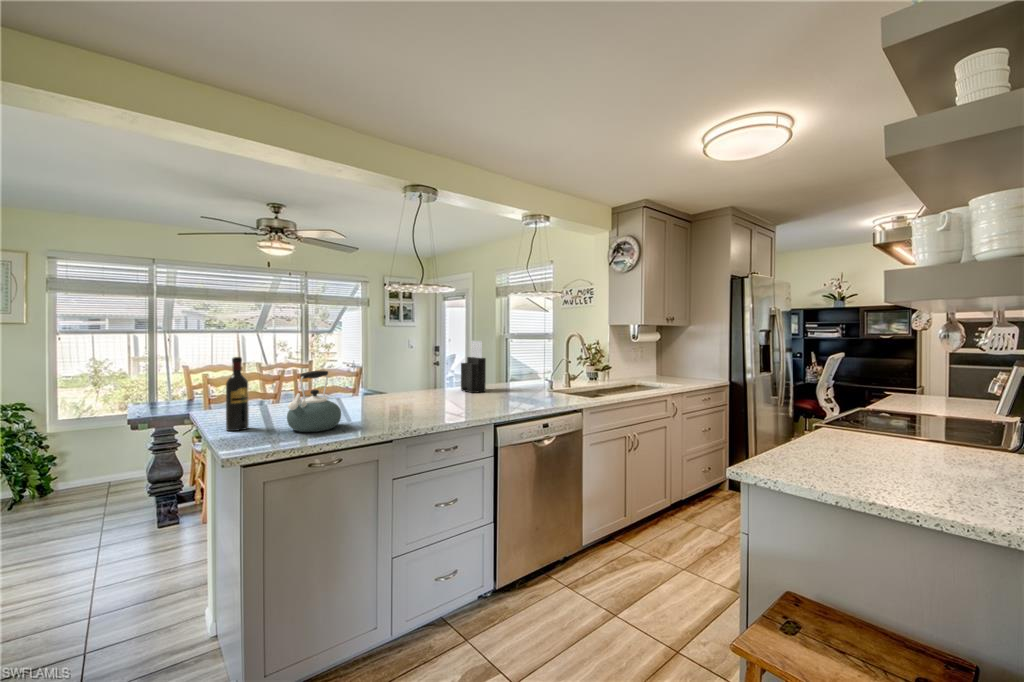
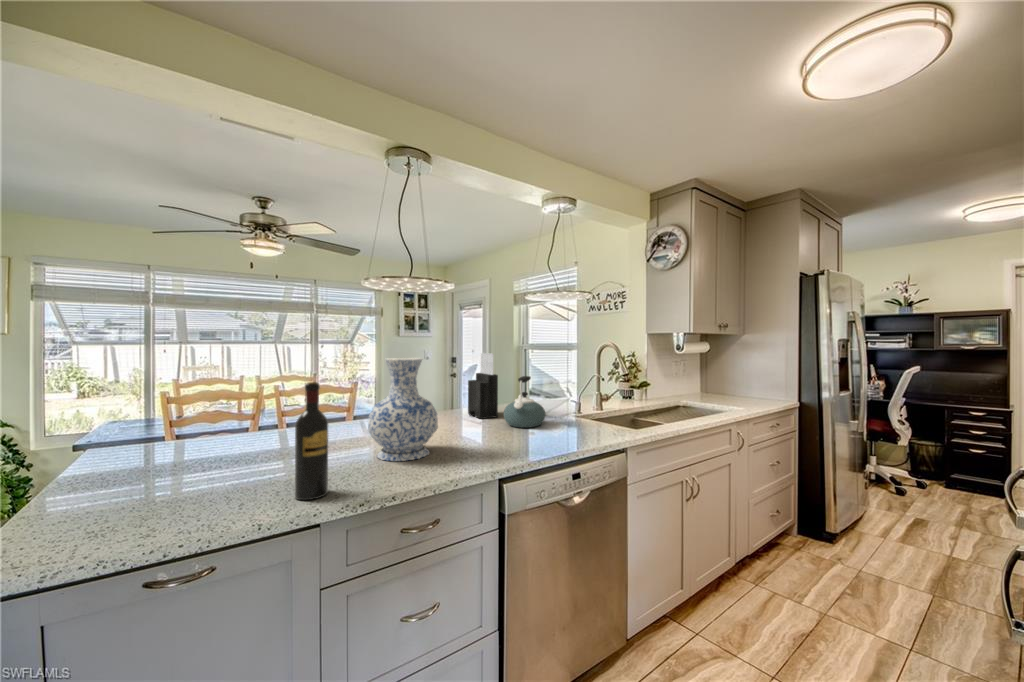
vase: none [397,343,447,414] -> present [368,358,438,461]
wine bottle: present [226,357,249,431] -> present [295,382,328,500]
kettle: present [287,371,341,432] -> present [504,376,545,428]

